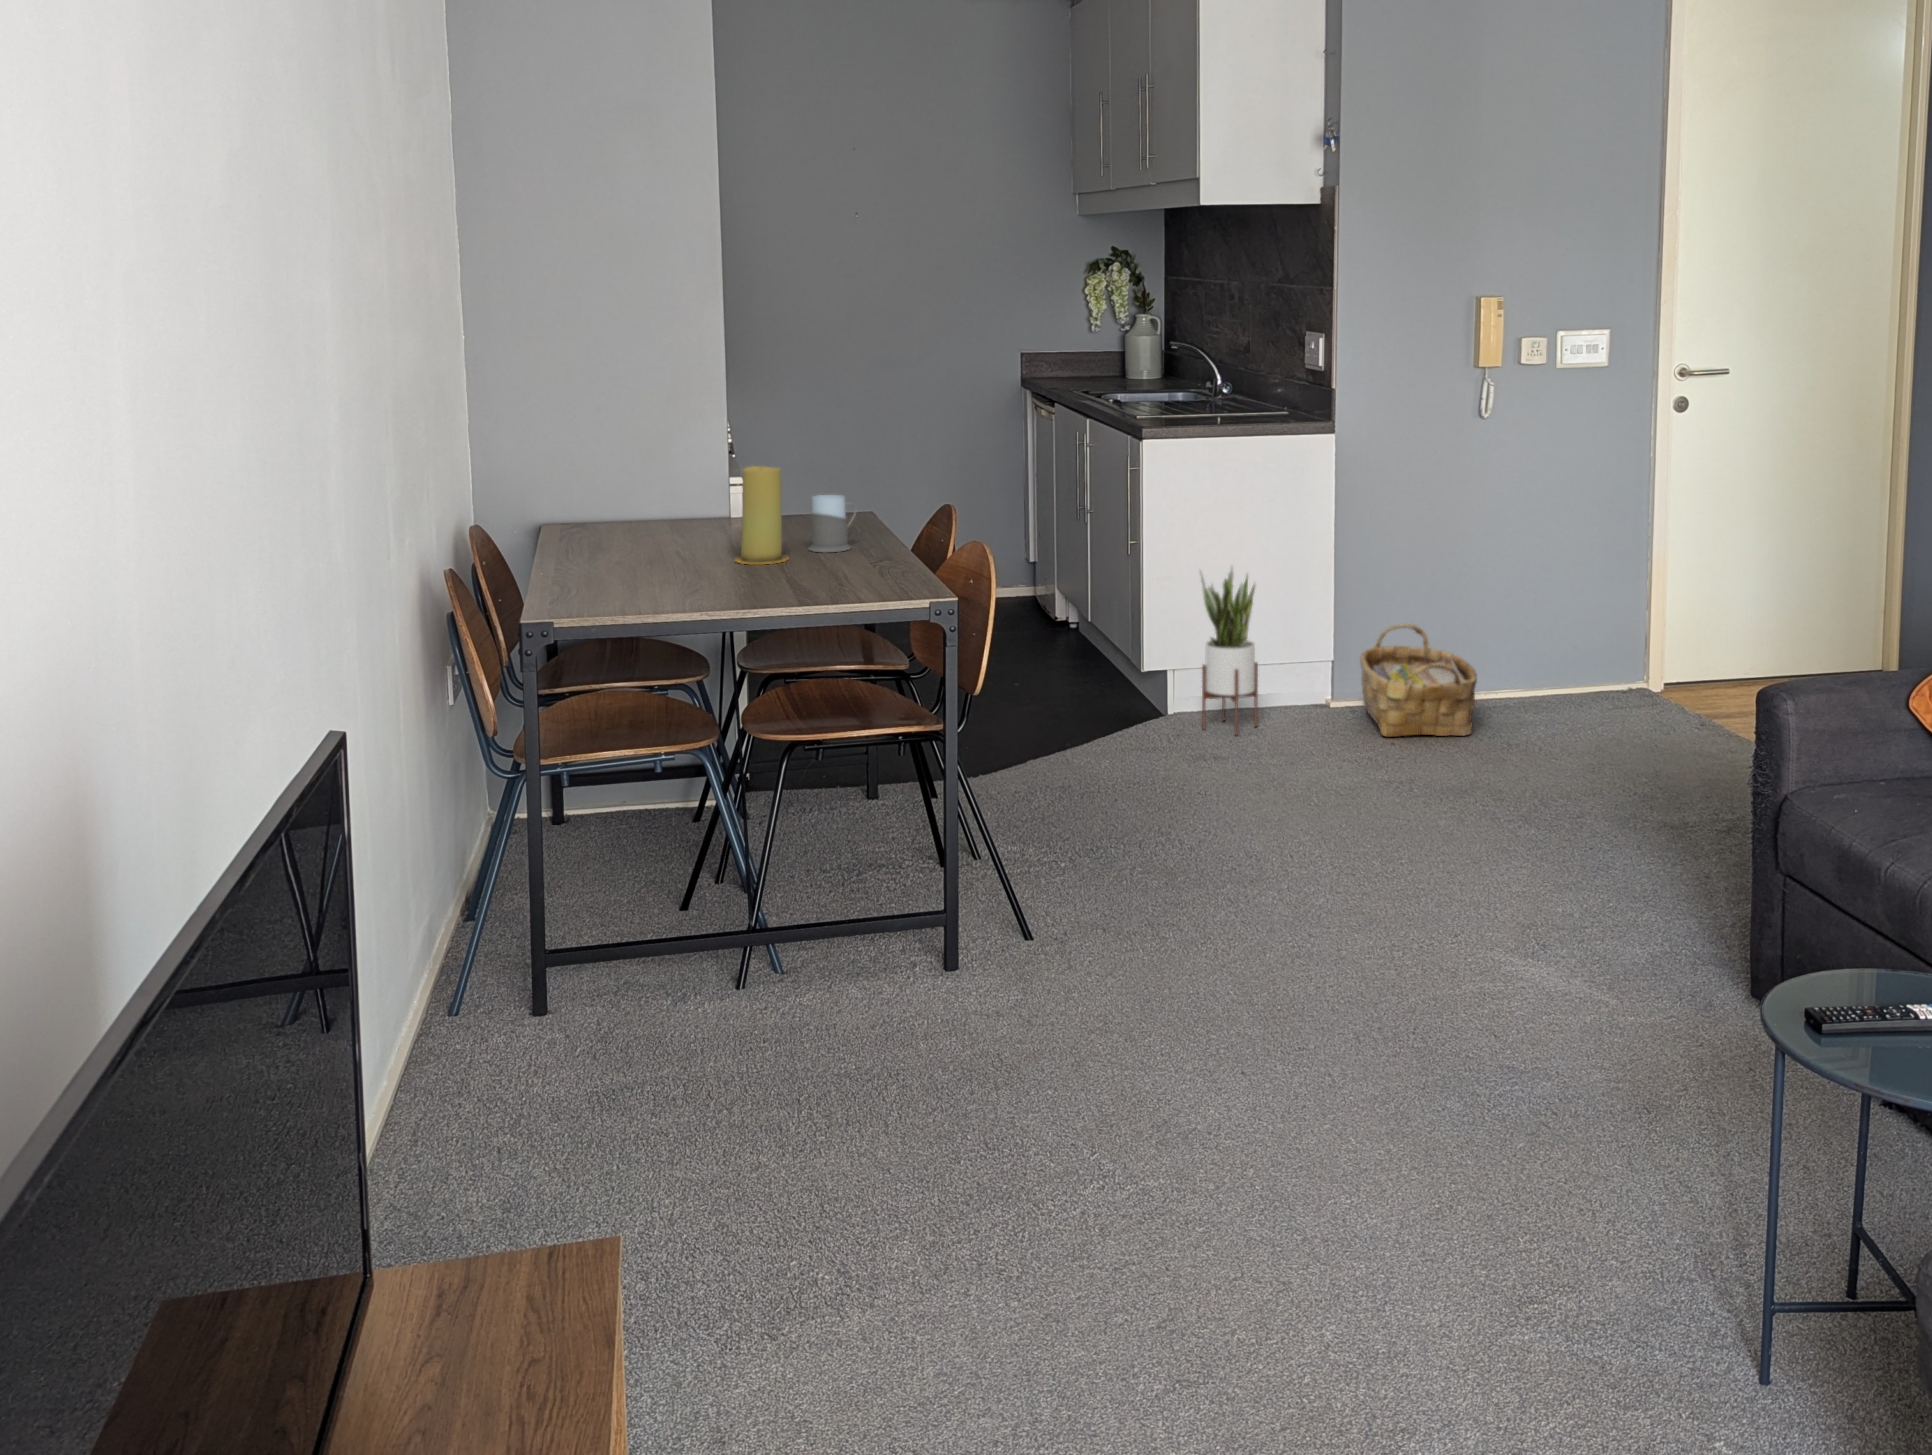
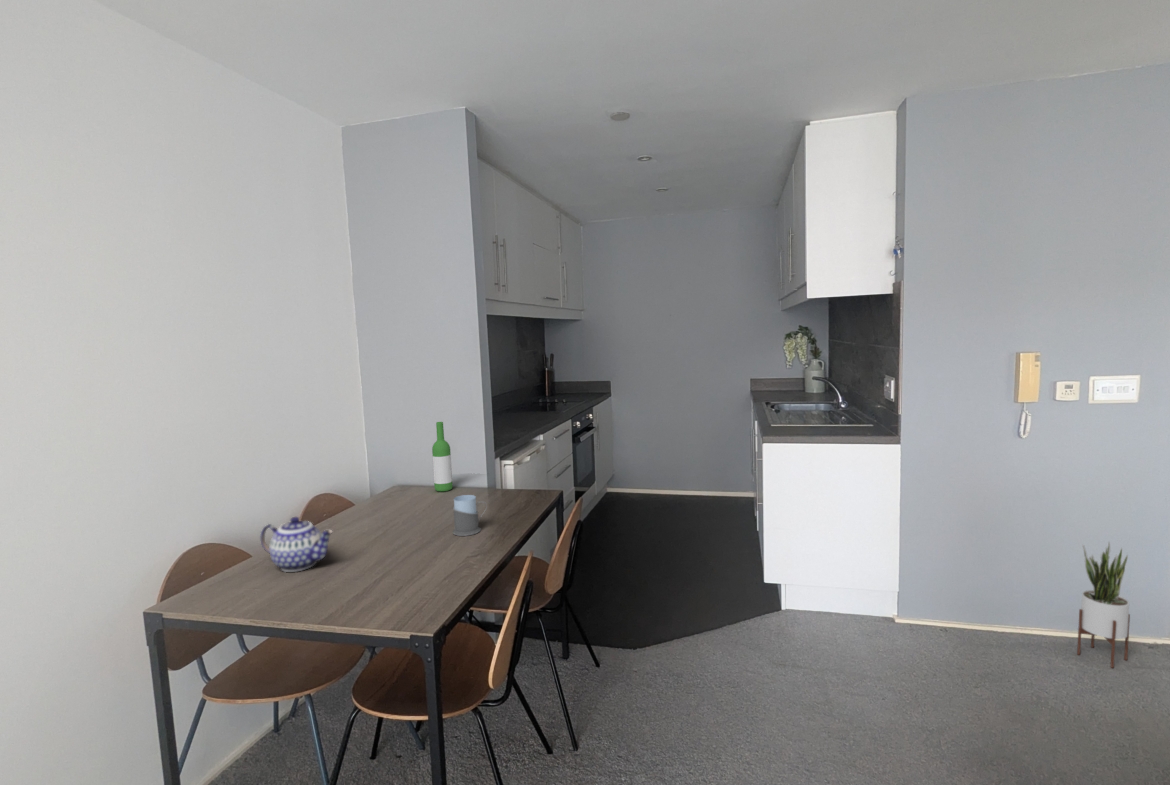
wine bottle: none [648,401,683,525] -> present [432,422,453,491]
candle: present [735,466,789,564] -> none [391,478,428,546]
teapot: none [590,511,720,590] -> present [261,517,332,572]
potted plant: present [1200,566,1258,735] -> present [1077,543,1130,668]
woven basket: present [1360,623,1477,737] -> none [914,575,1009,674]

